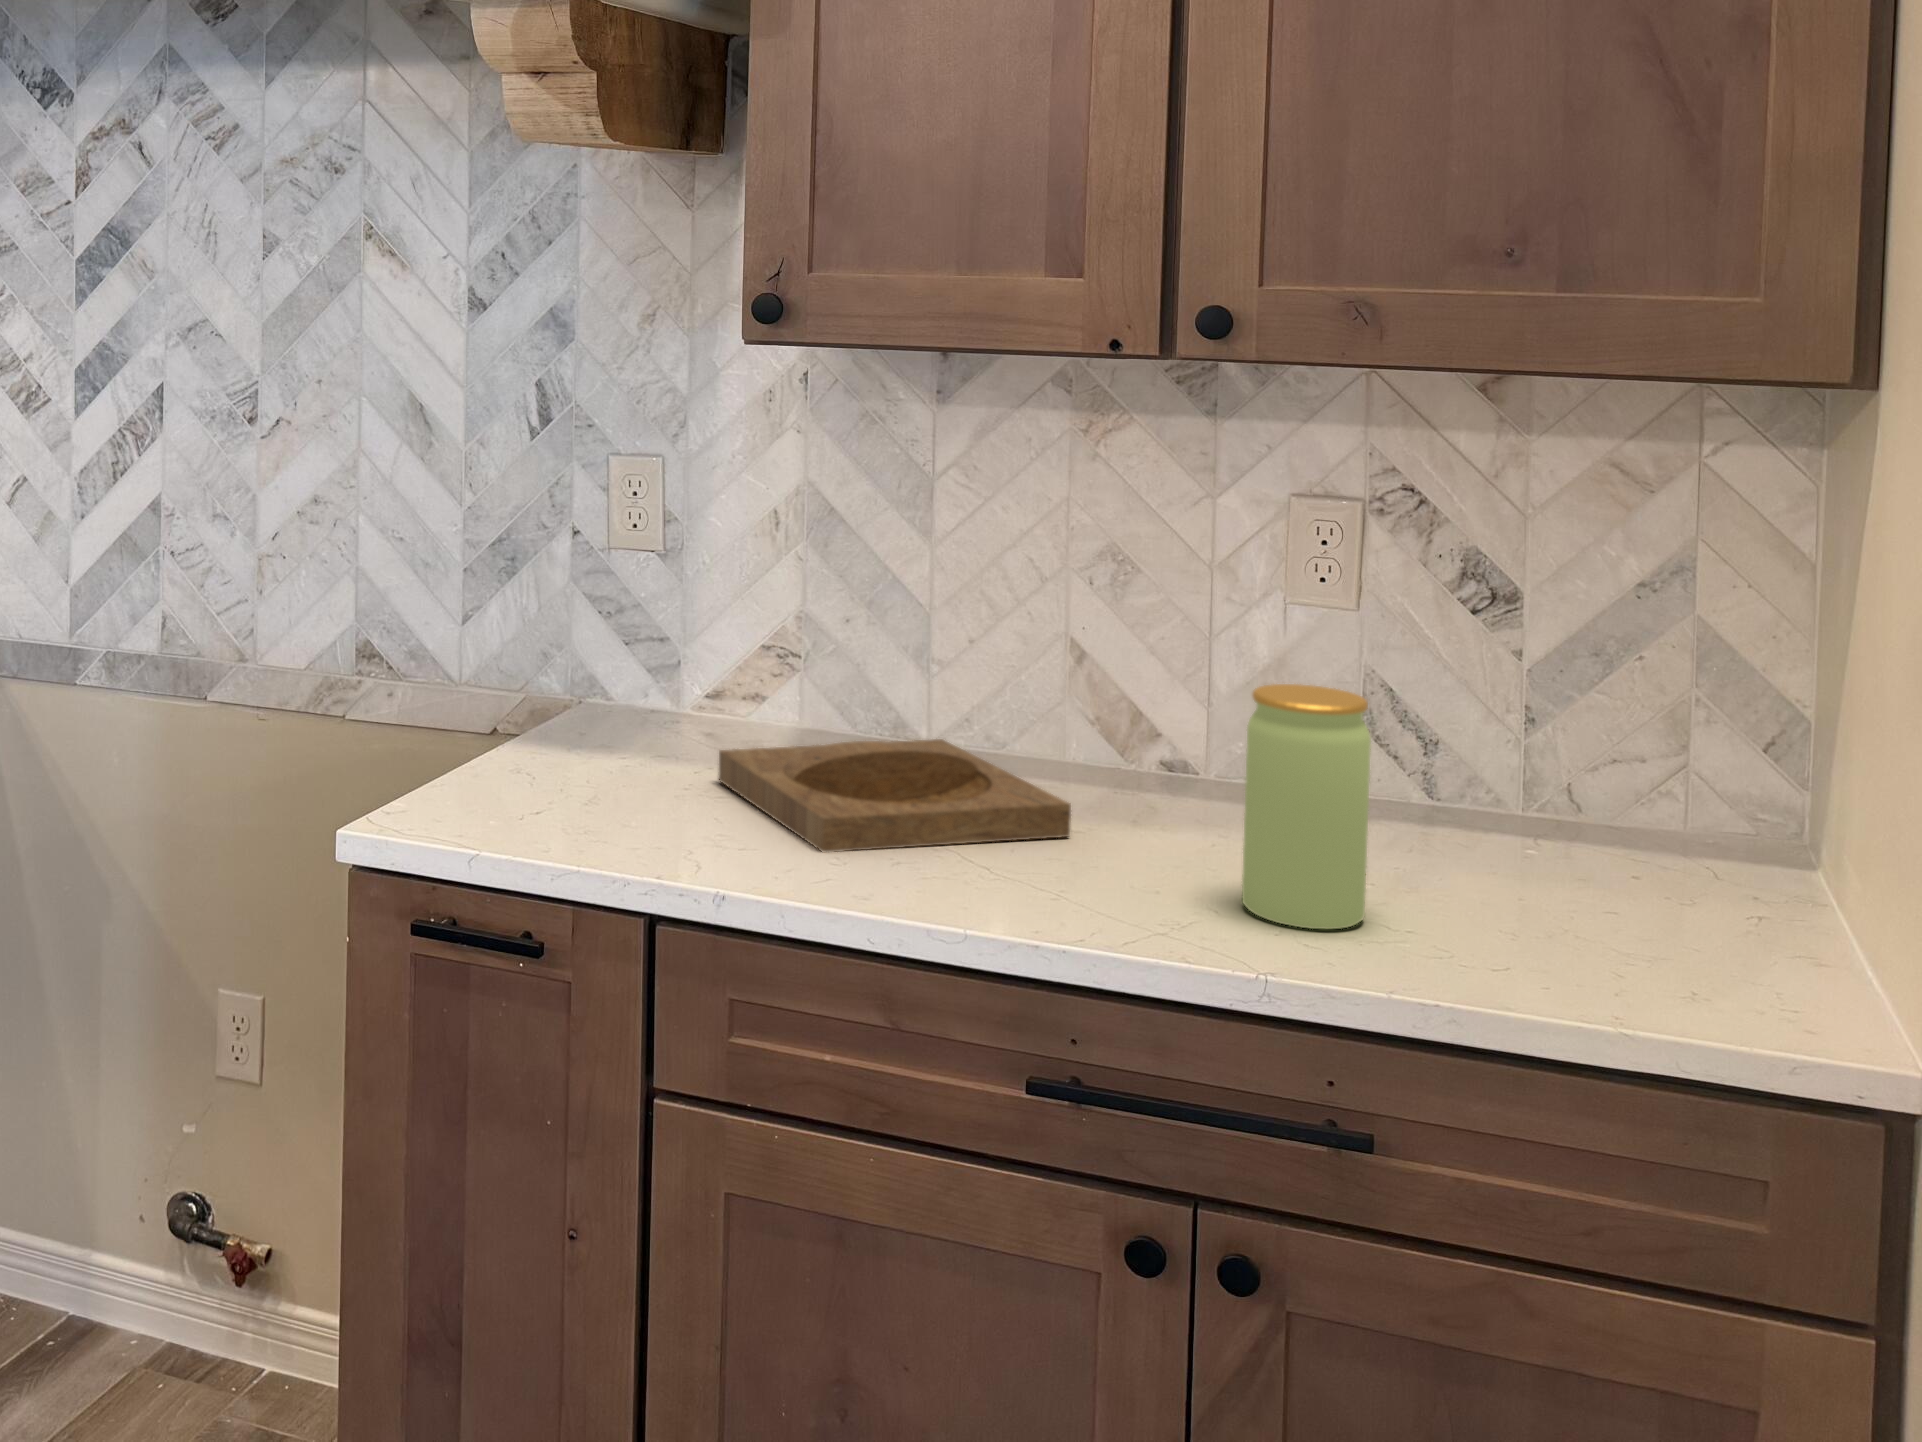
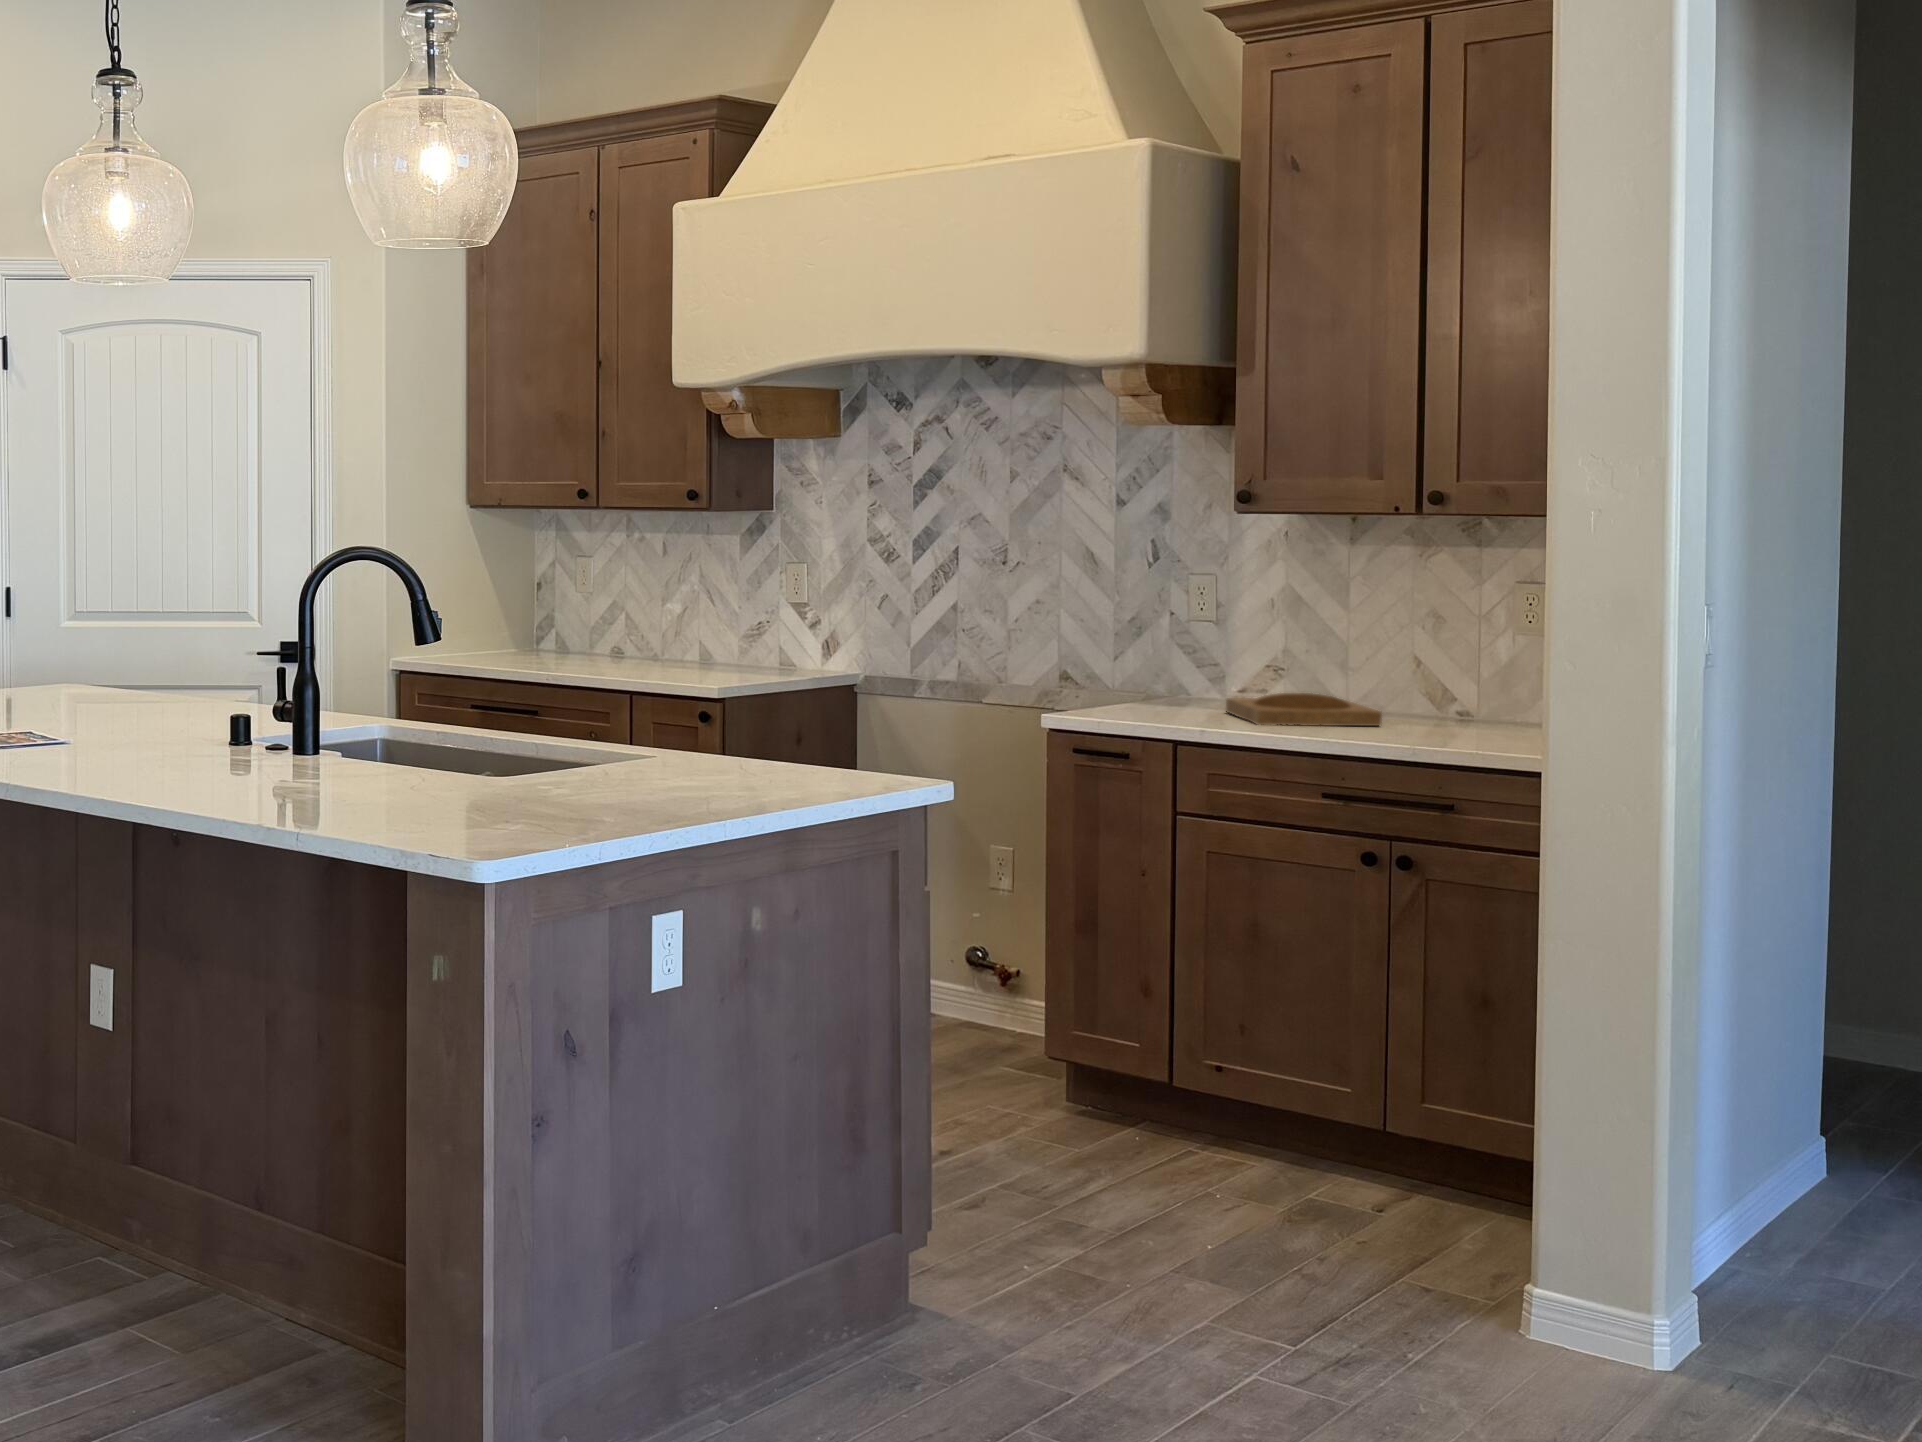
jar: present [1242,684,1371,929] -> none [1435,647,1490,743]

